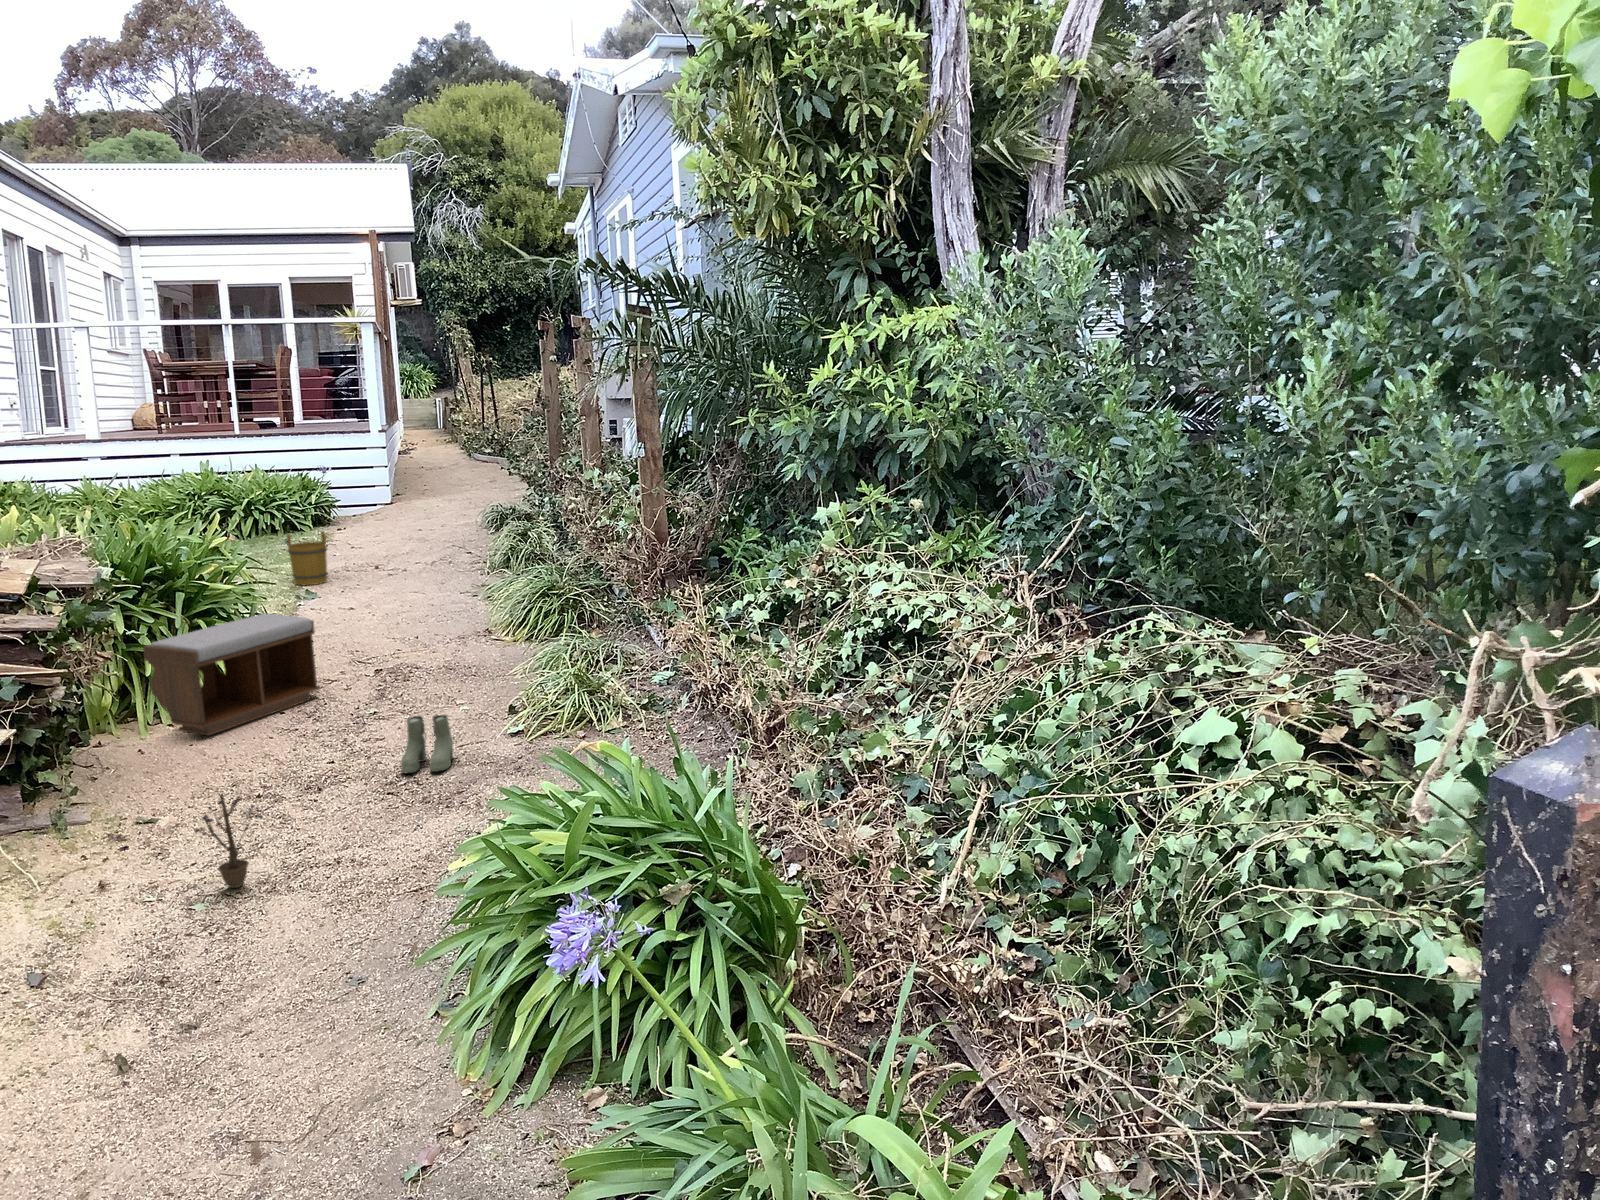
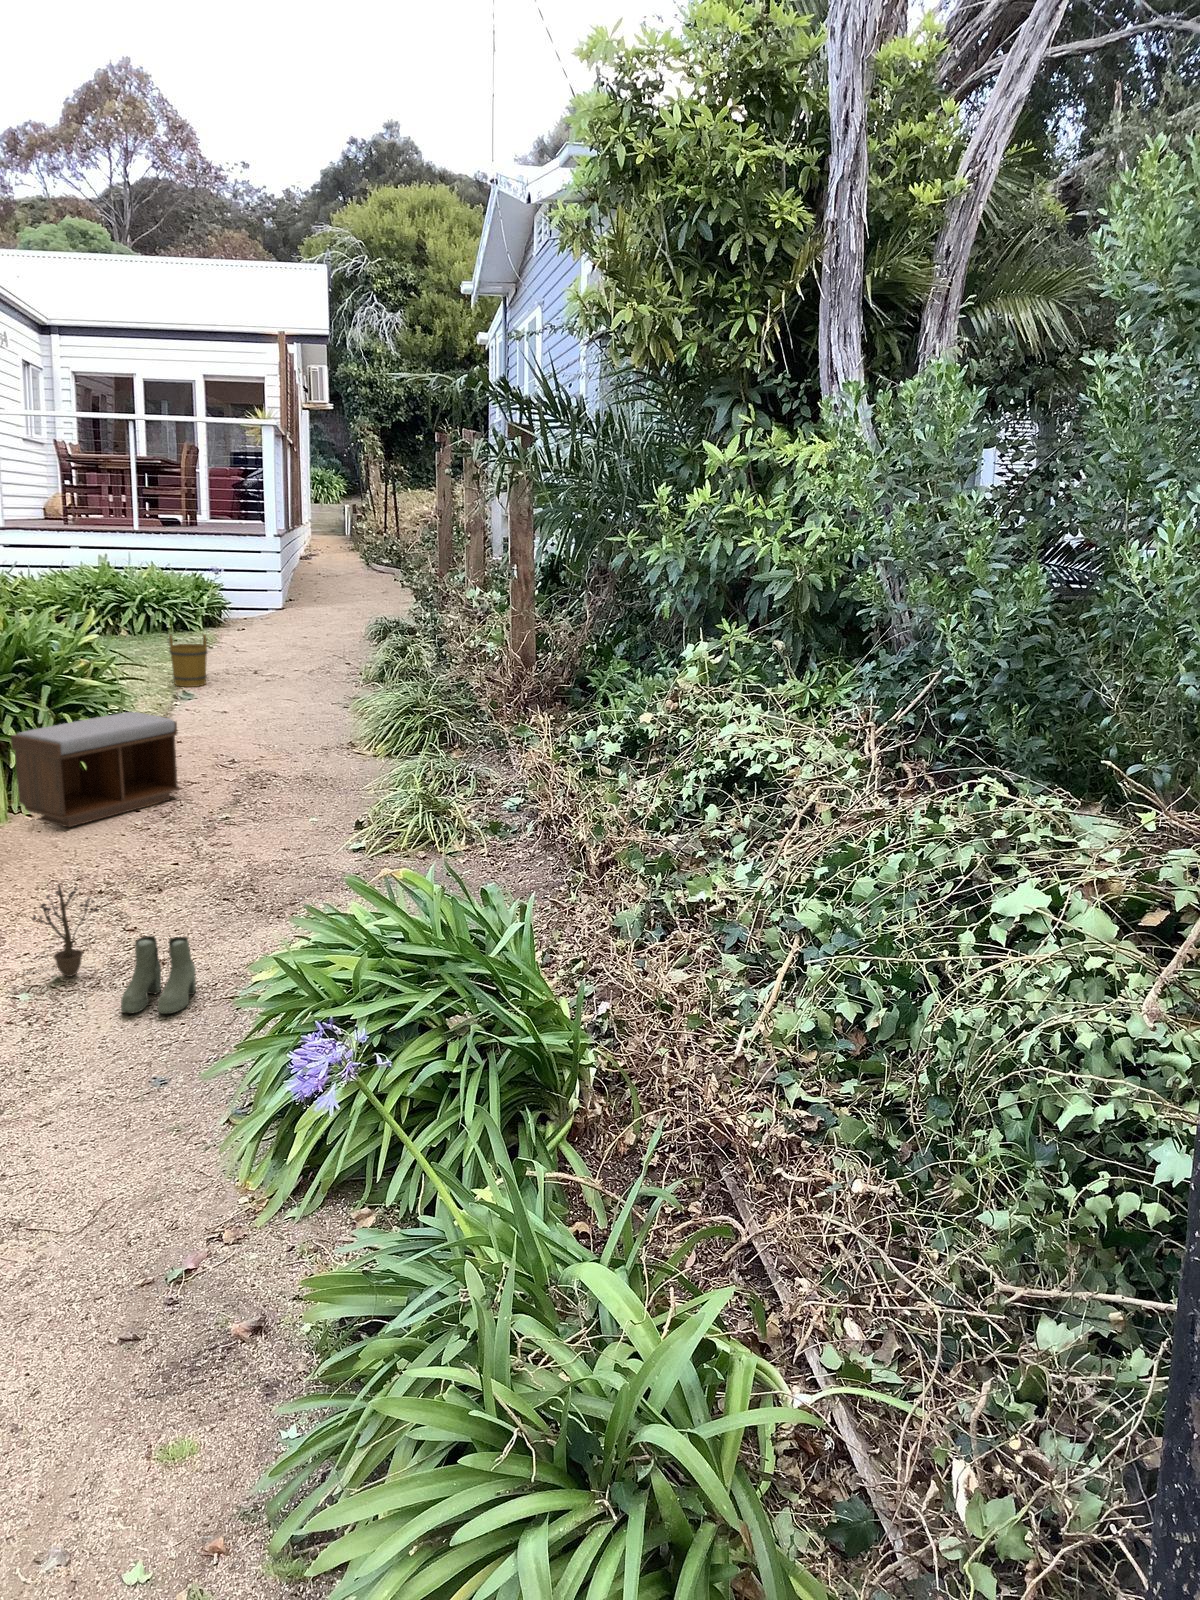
boots: present [401,715,453,773] -> present [121,936,196,1014]

